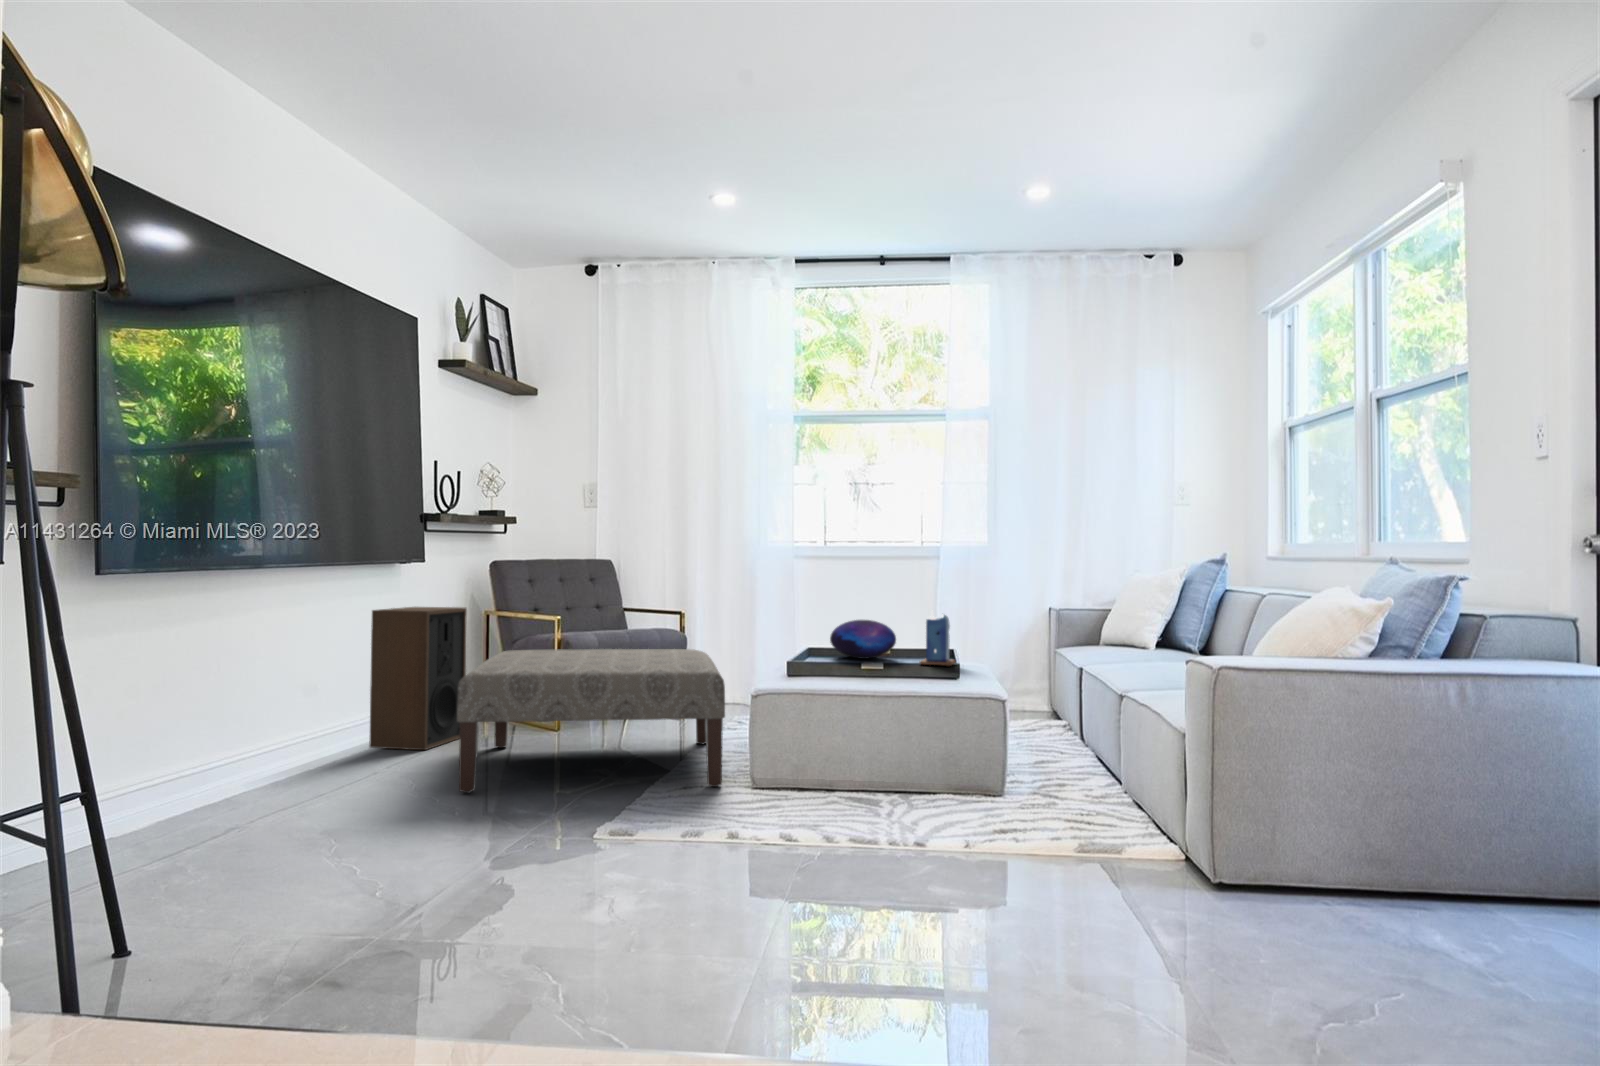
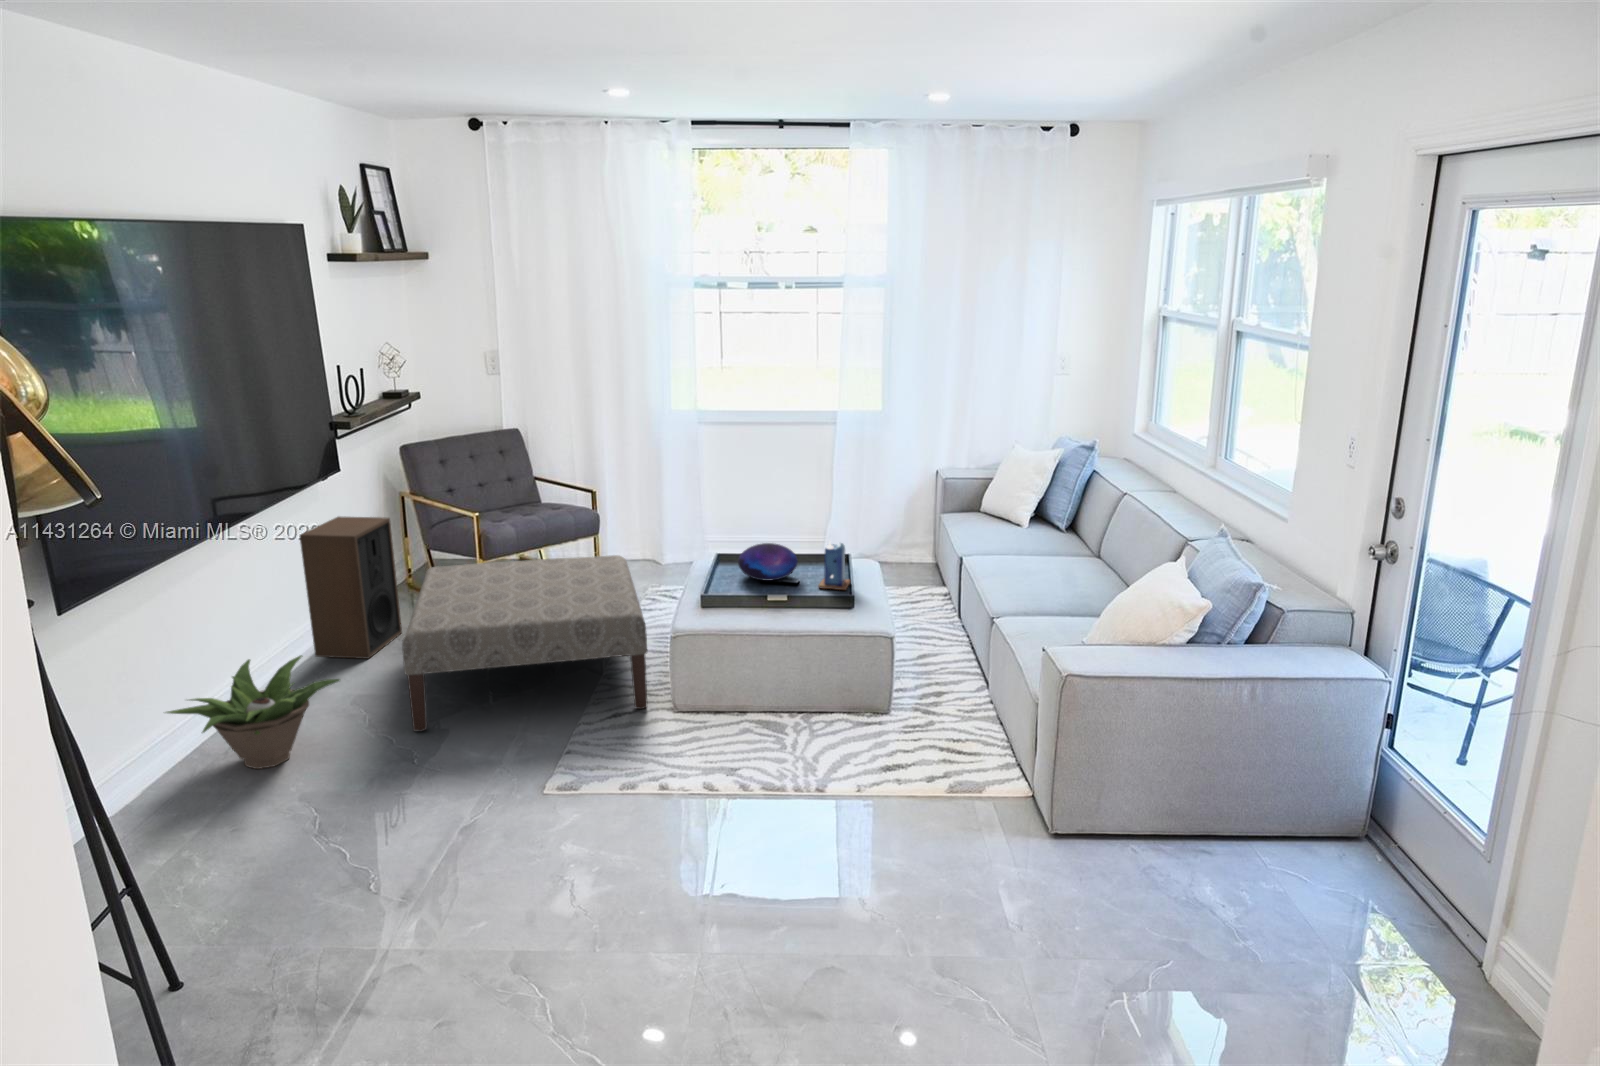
decorative plant: none [195,702,388,811] -> present [166,655,340,769]

